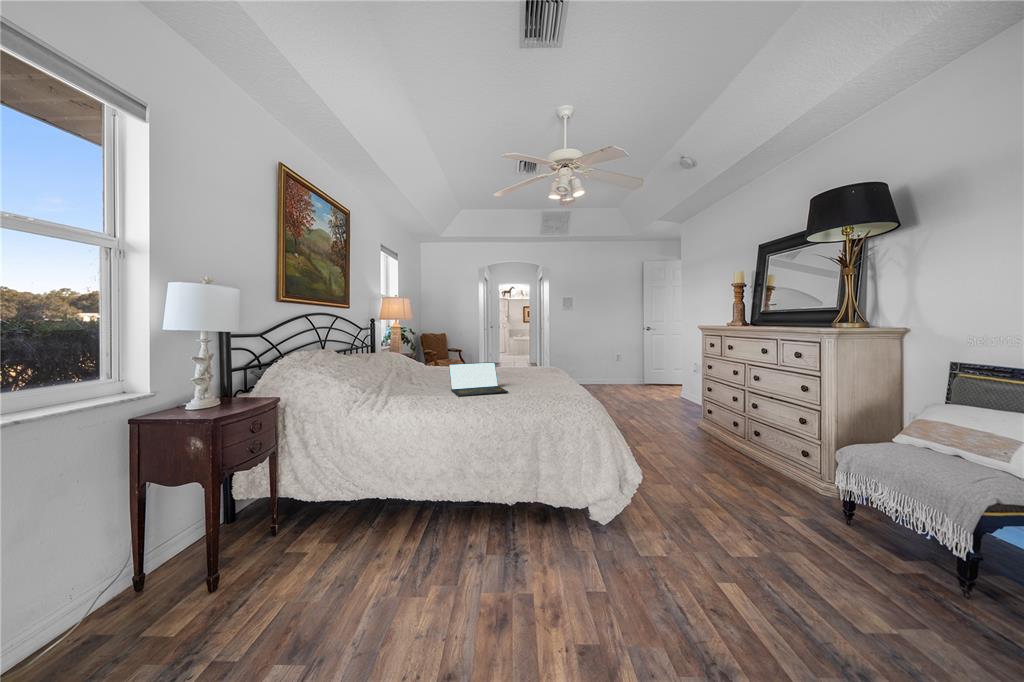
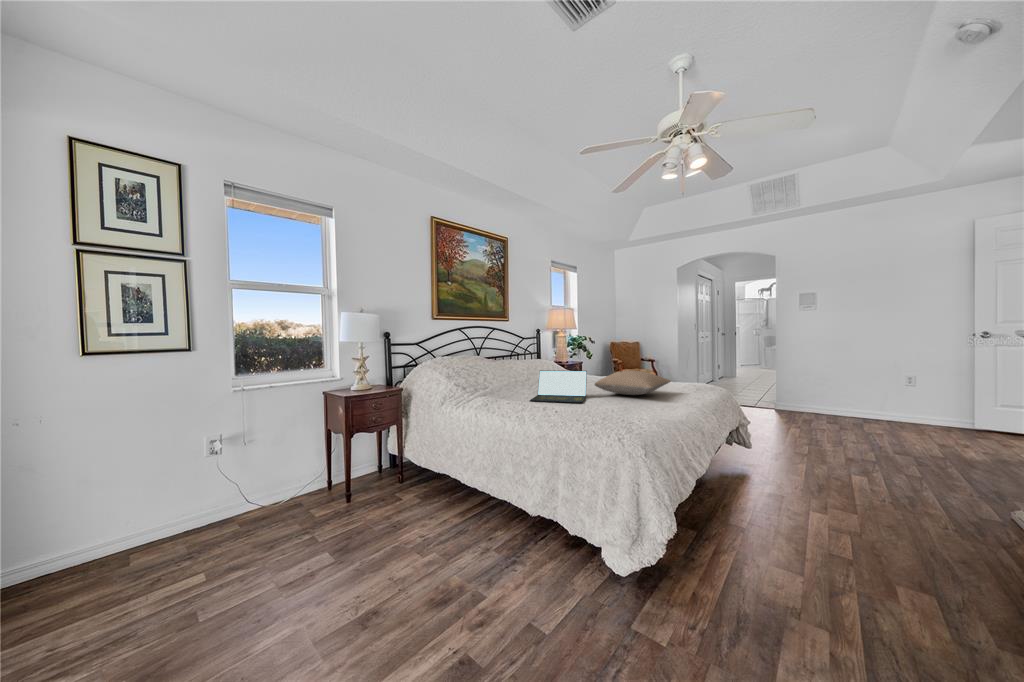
pillow: none [500,360,552,382] -> present [595,371,671,395]

